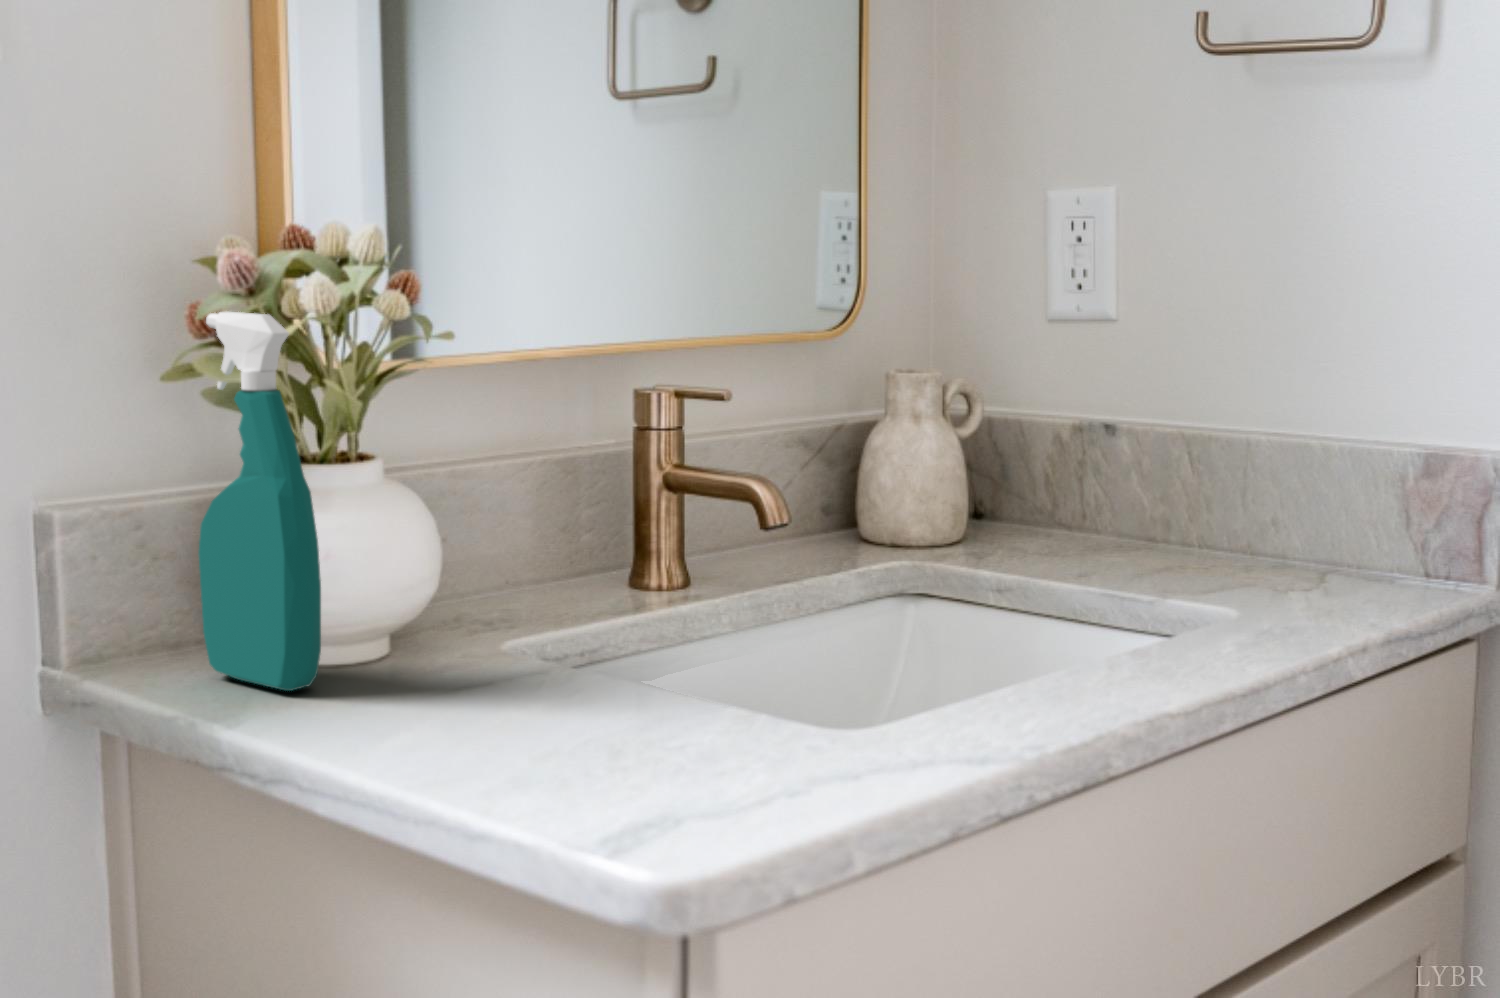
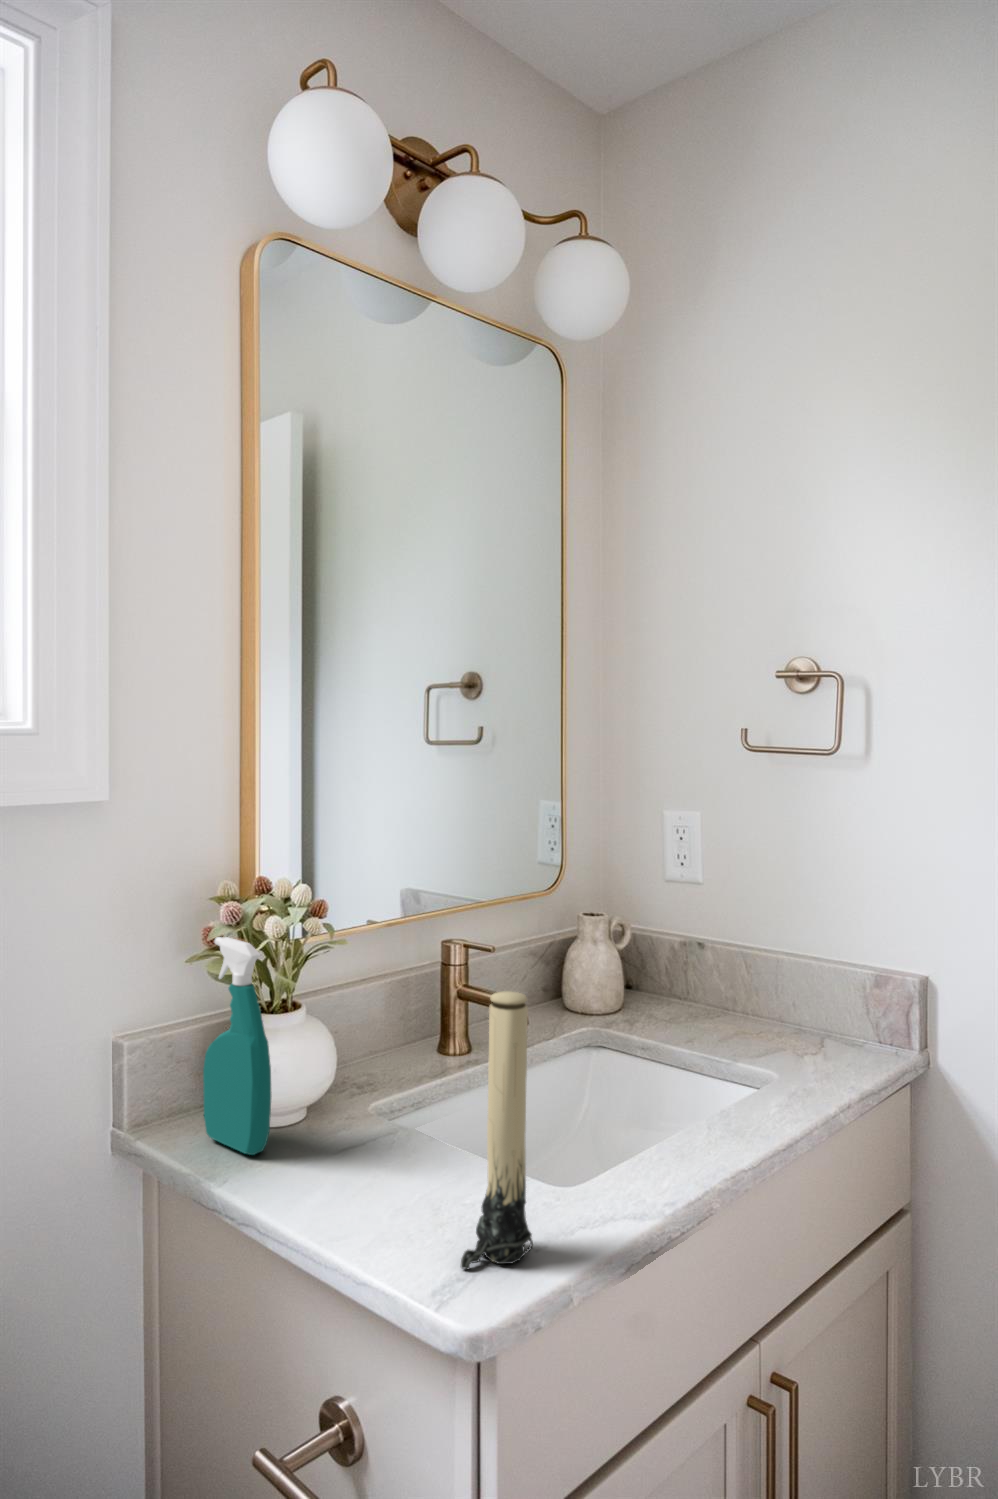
candle: none [656,318,787,804] -> present [461,991,533,1269]

